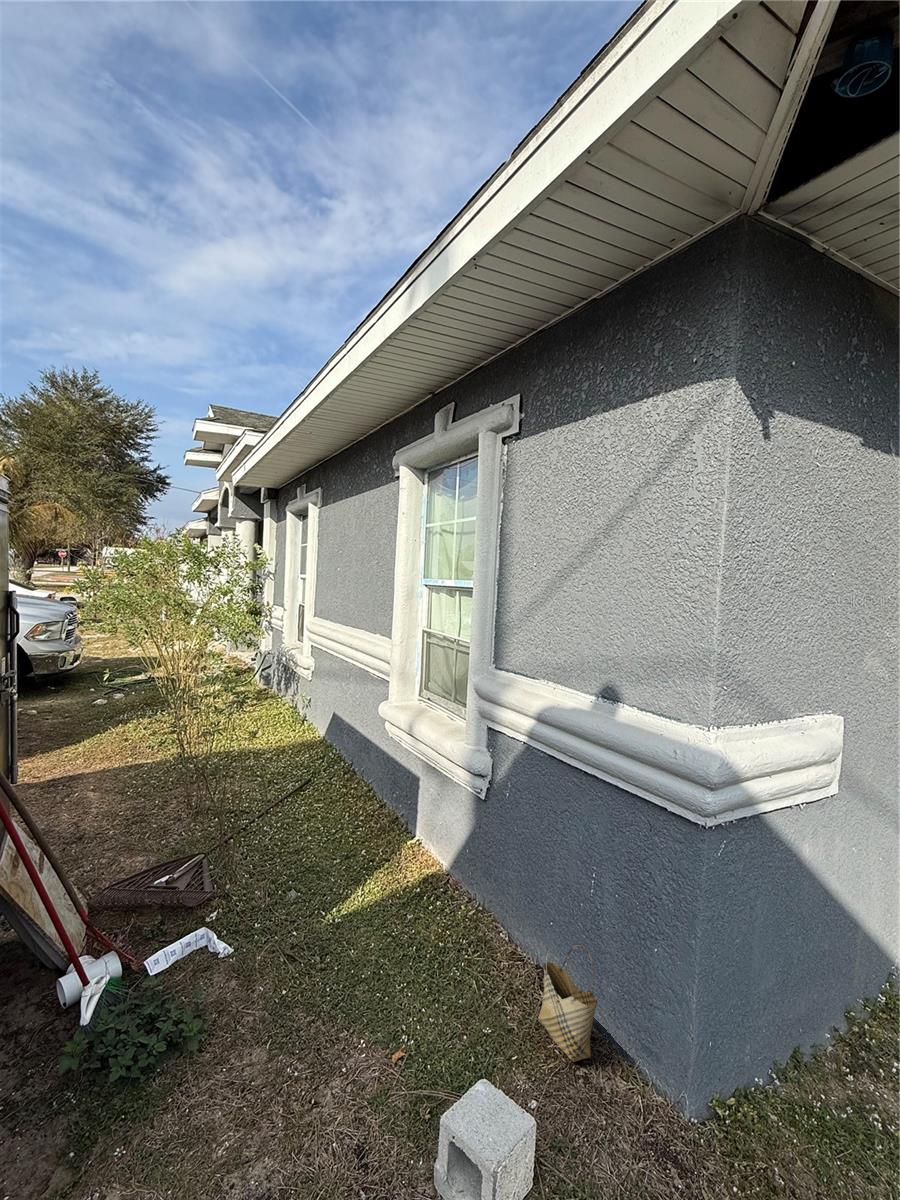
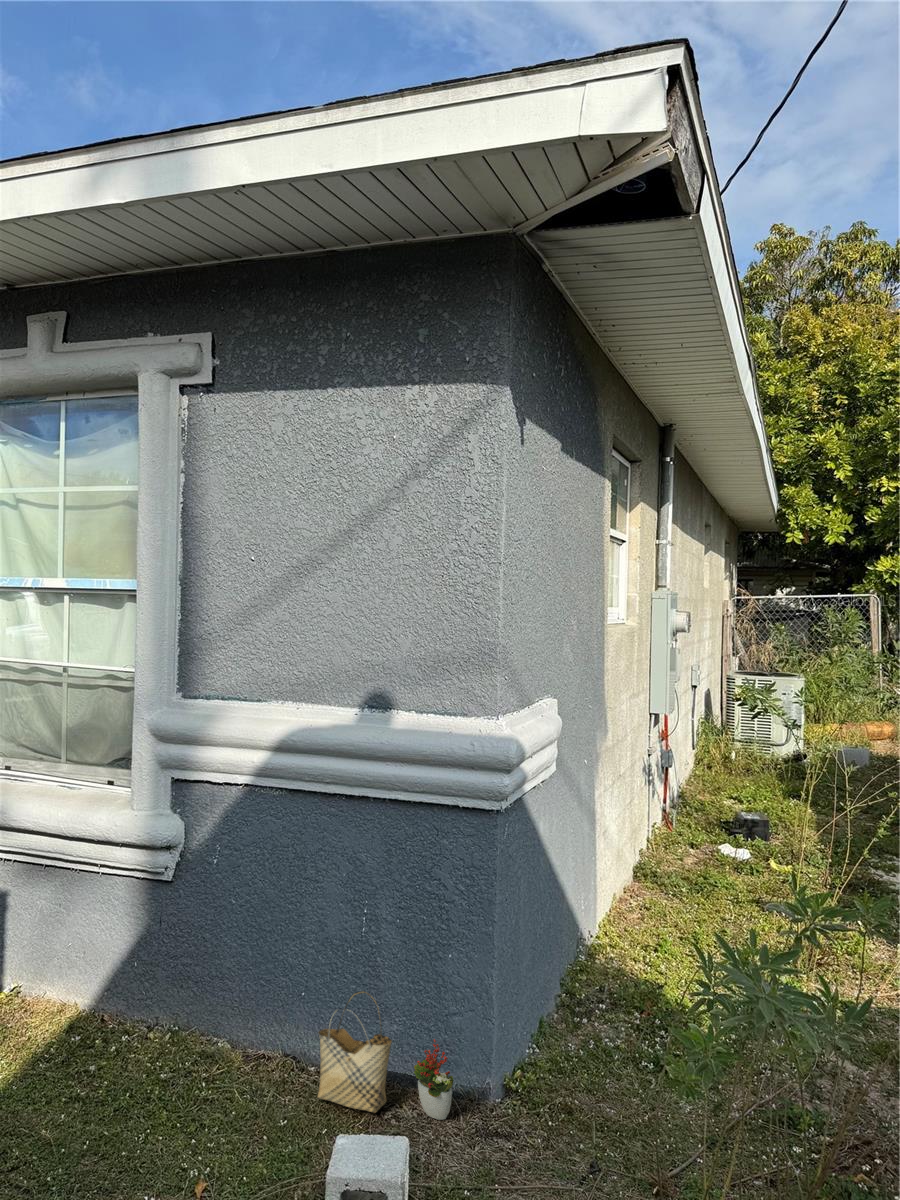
decorative plant: none [605,1025,642,1110] -> present [414,1039,453,1120]

